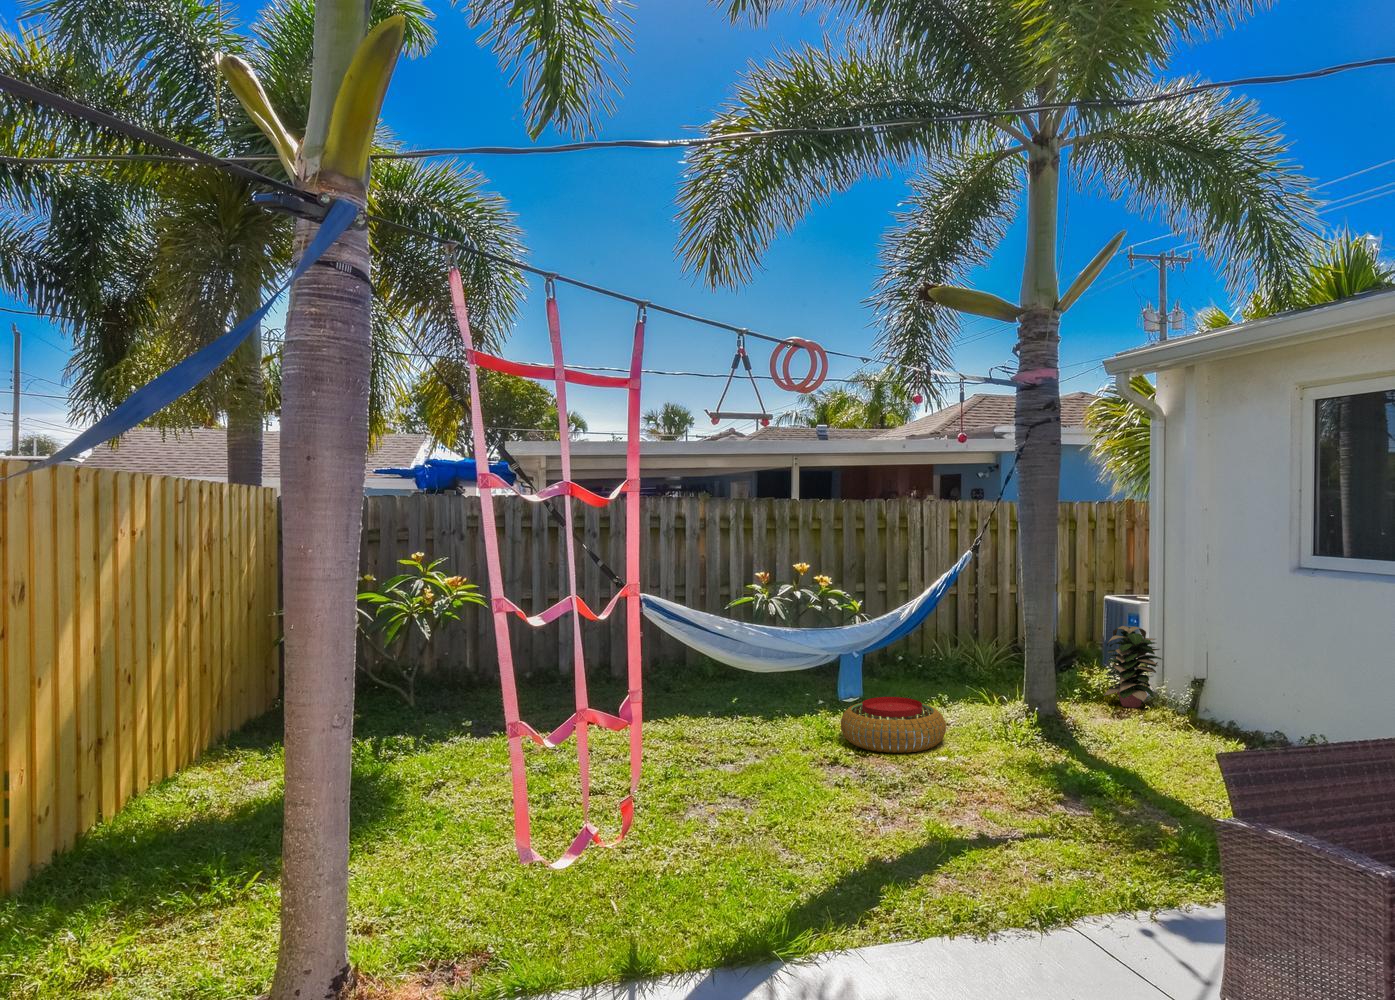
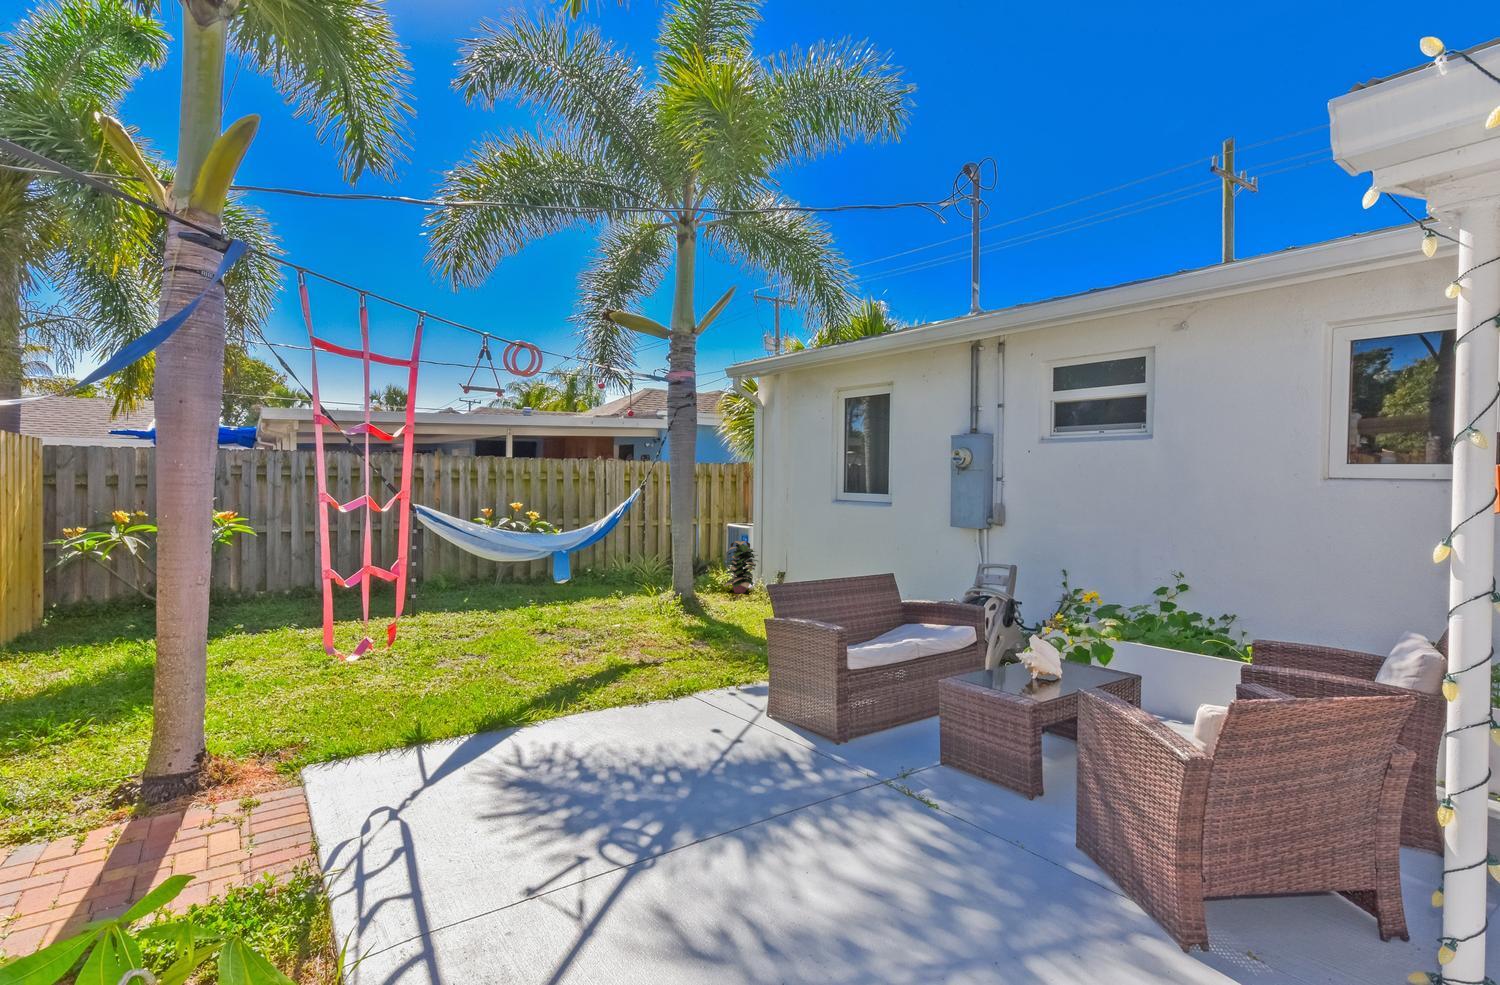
pouf: present [841,697,946,753] -> none [548,590,622,625]

